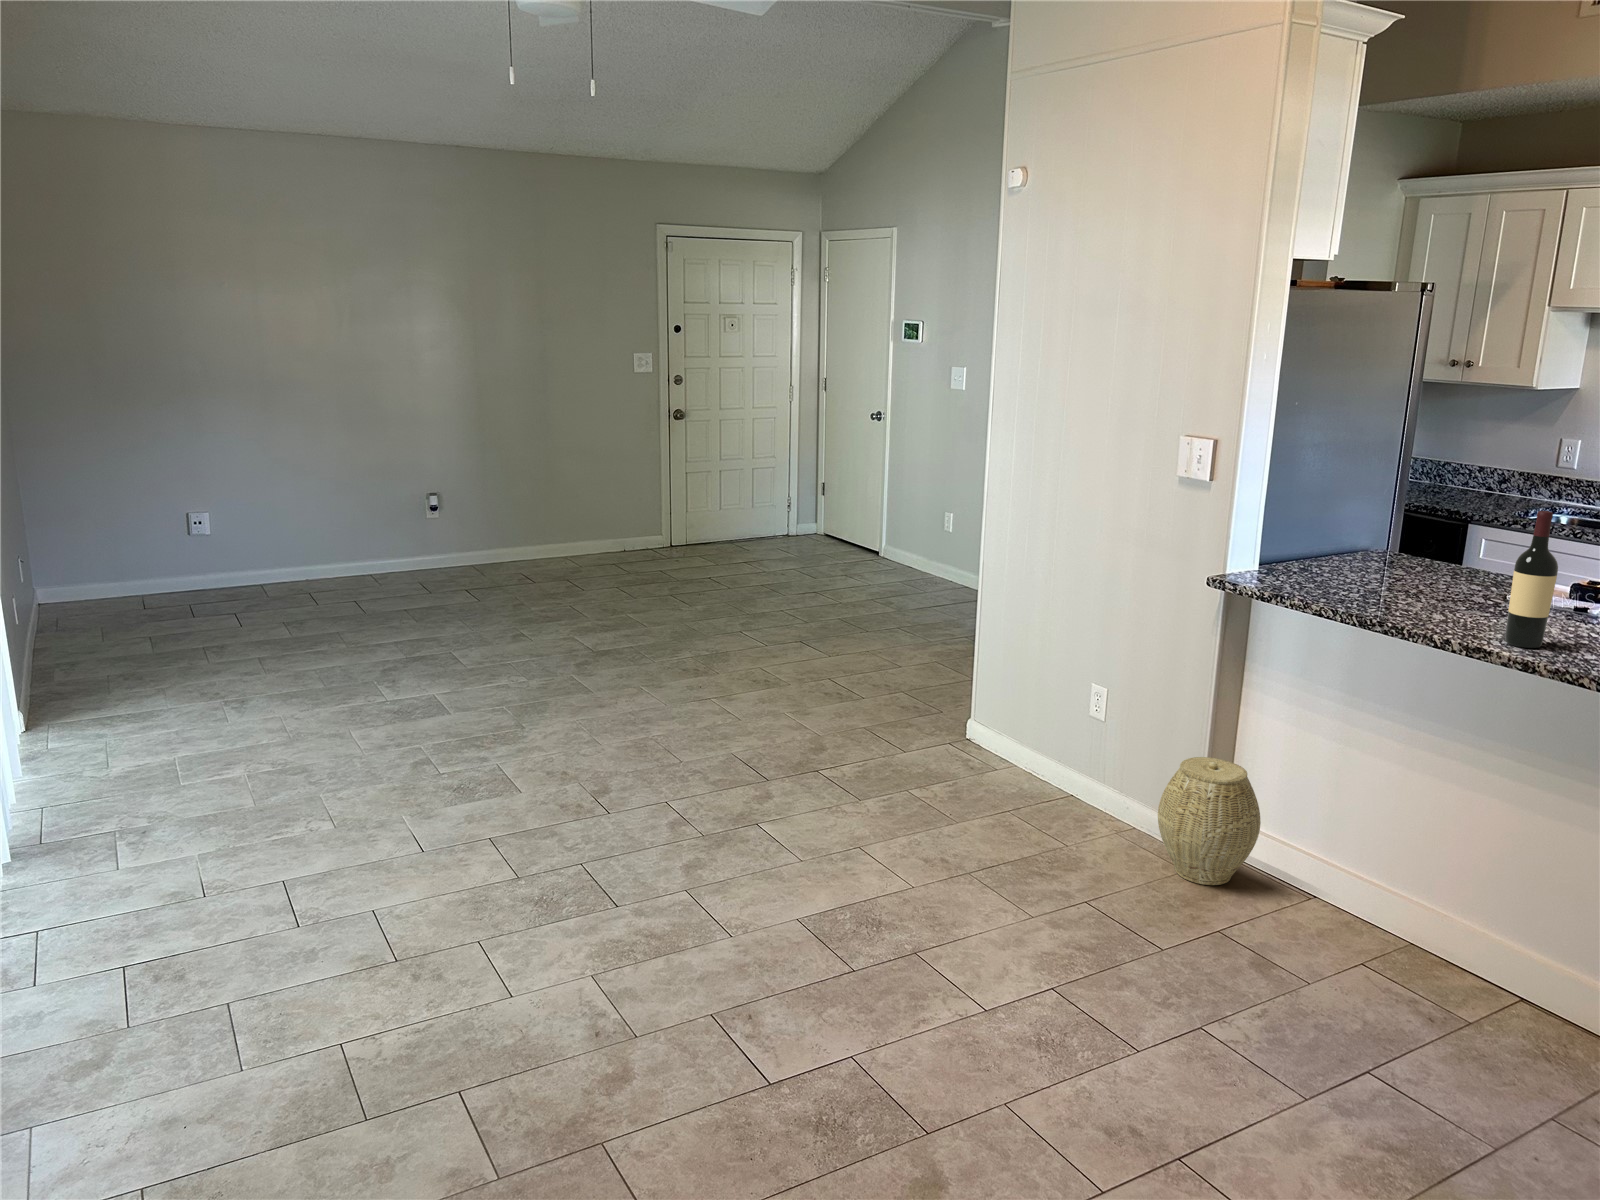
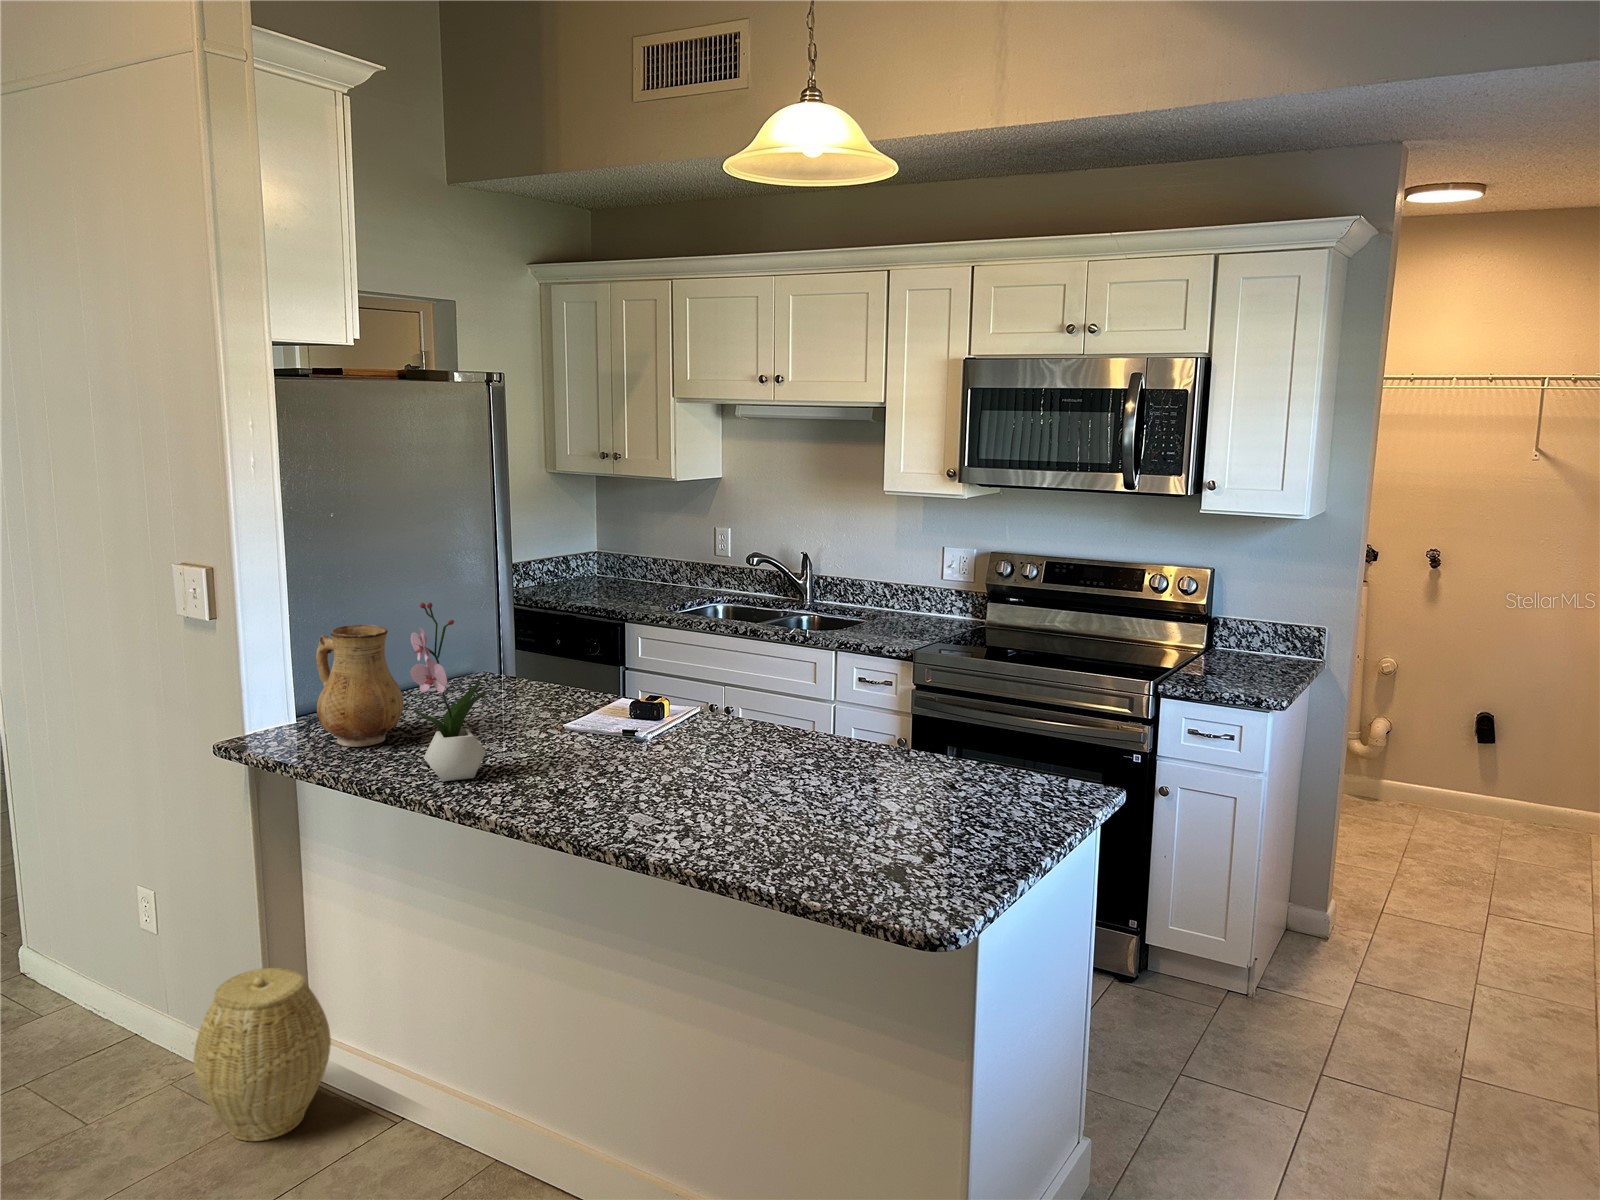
flower arrangement: none [1411,473,1489,624] -> present [410,603,488,781]
ceramic pitcher: none [1297,492,1371,591] -> present [316,625,403,747]
wine bottle: present [1505,511,1558,648] -> none [501,643,544,803]

